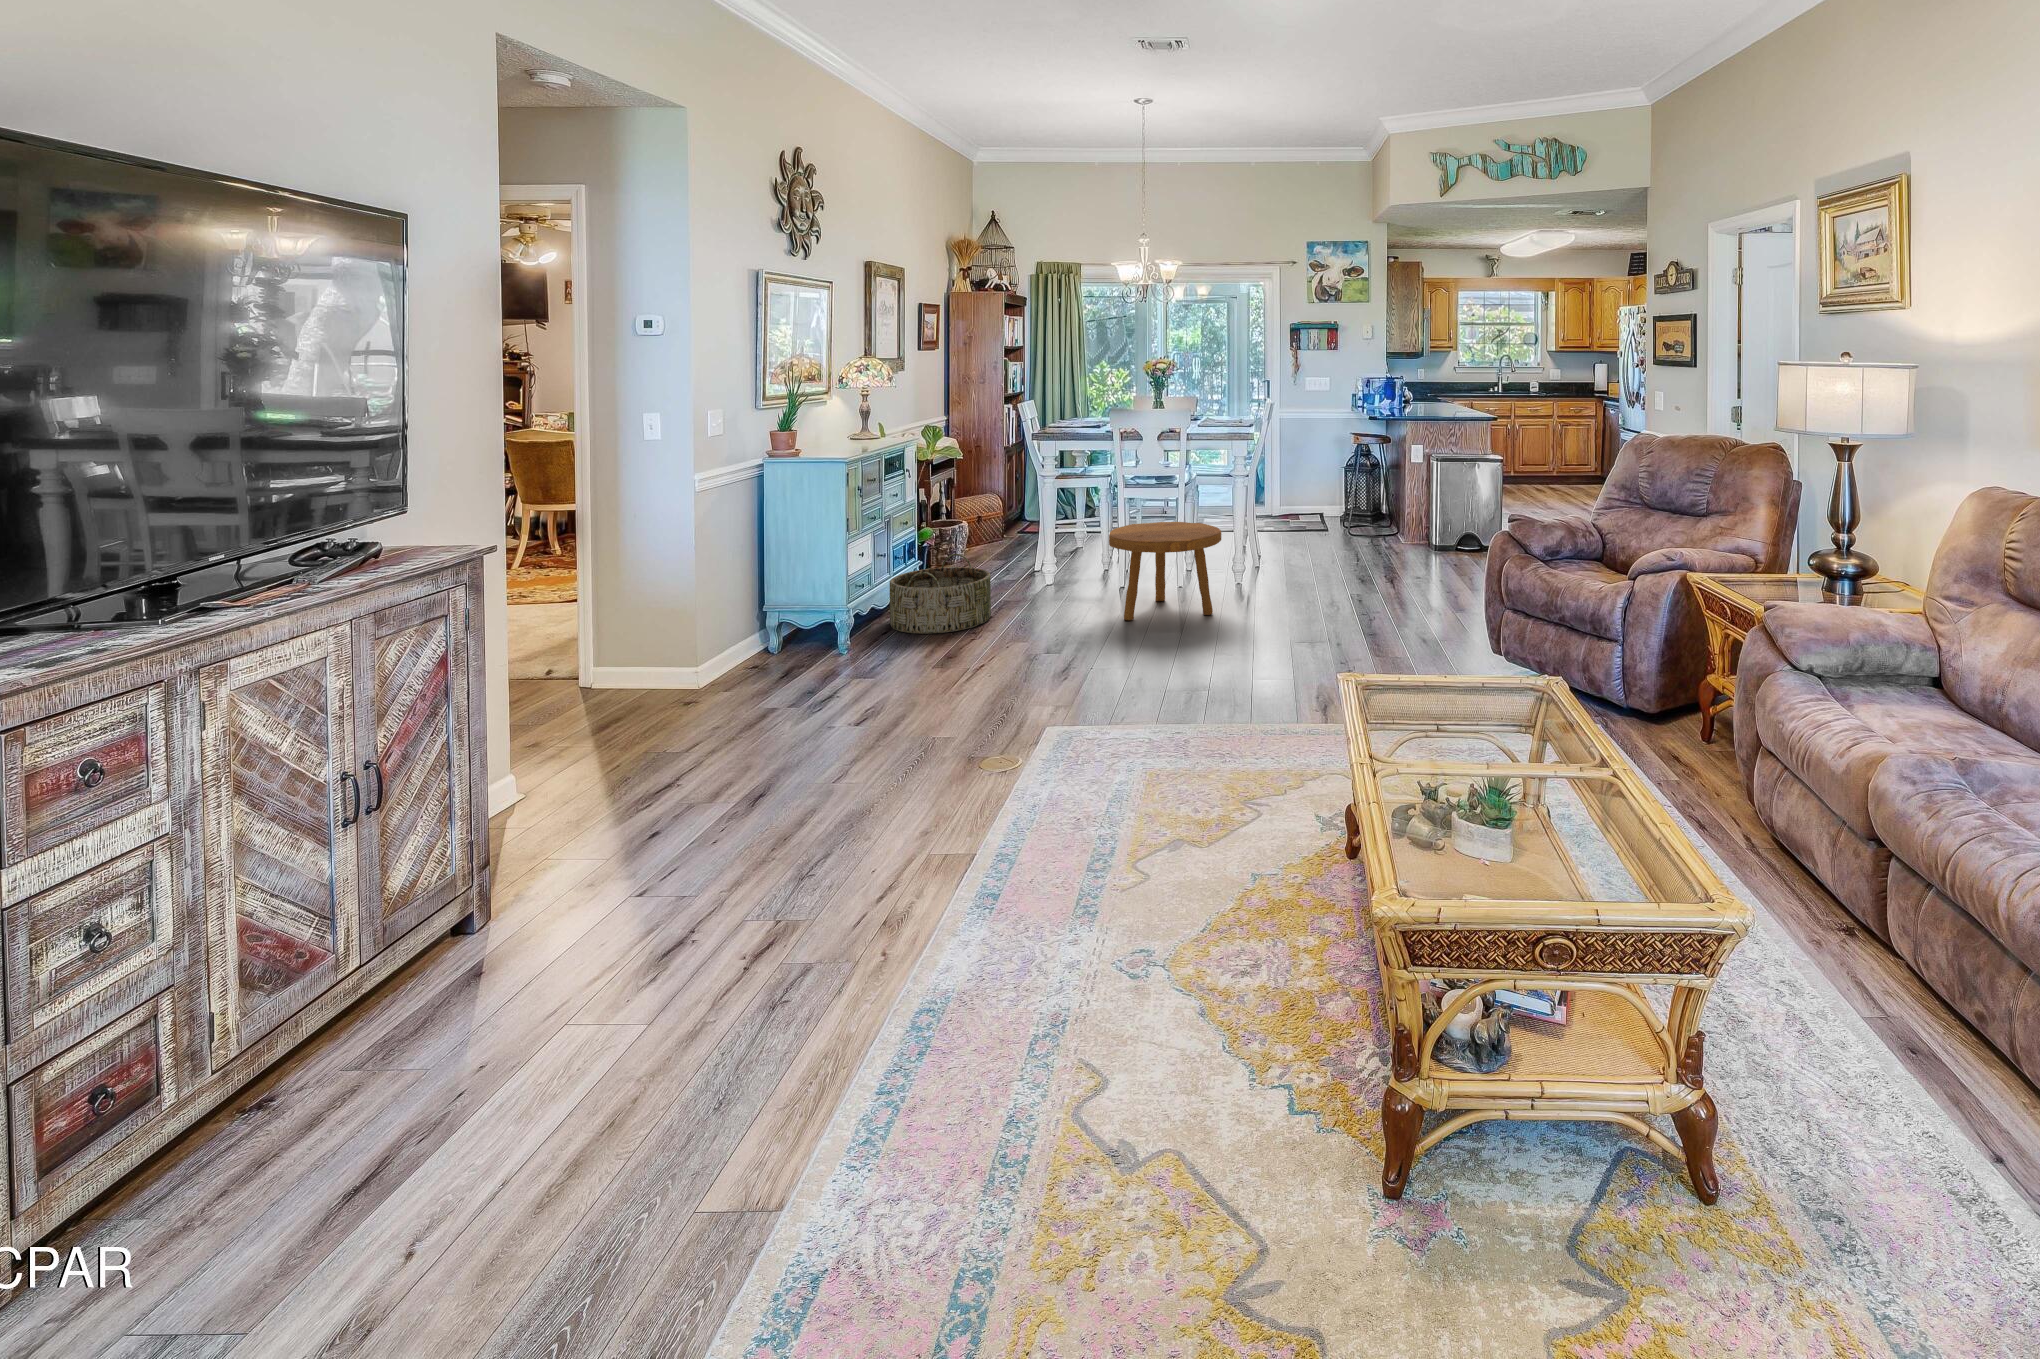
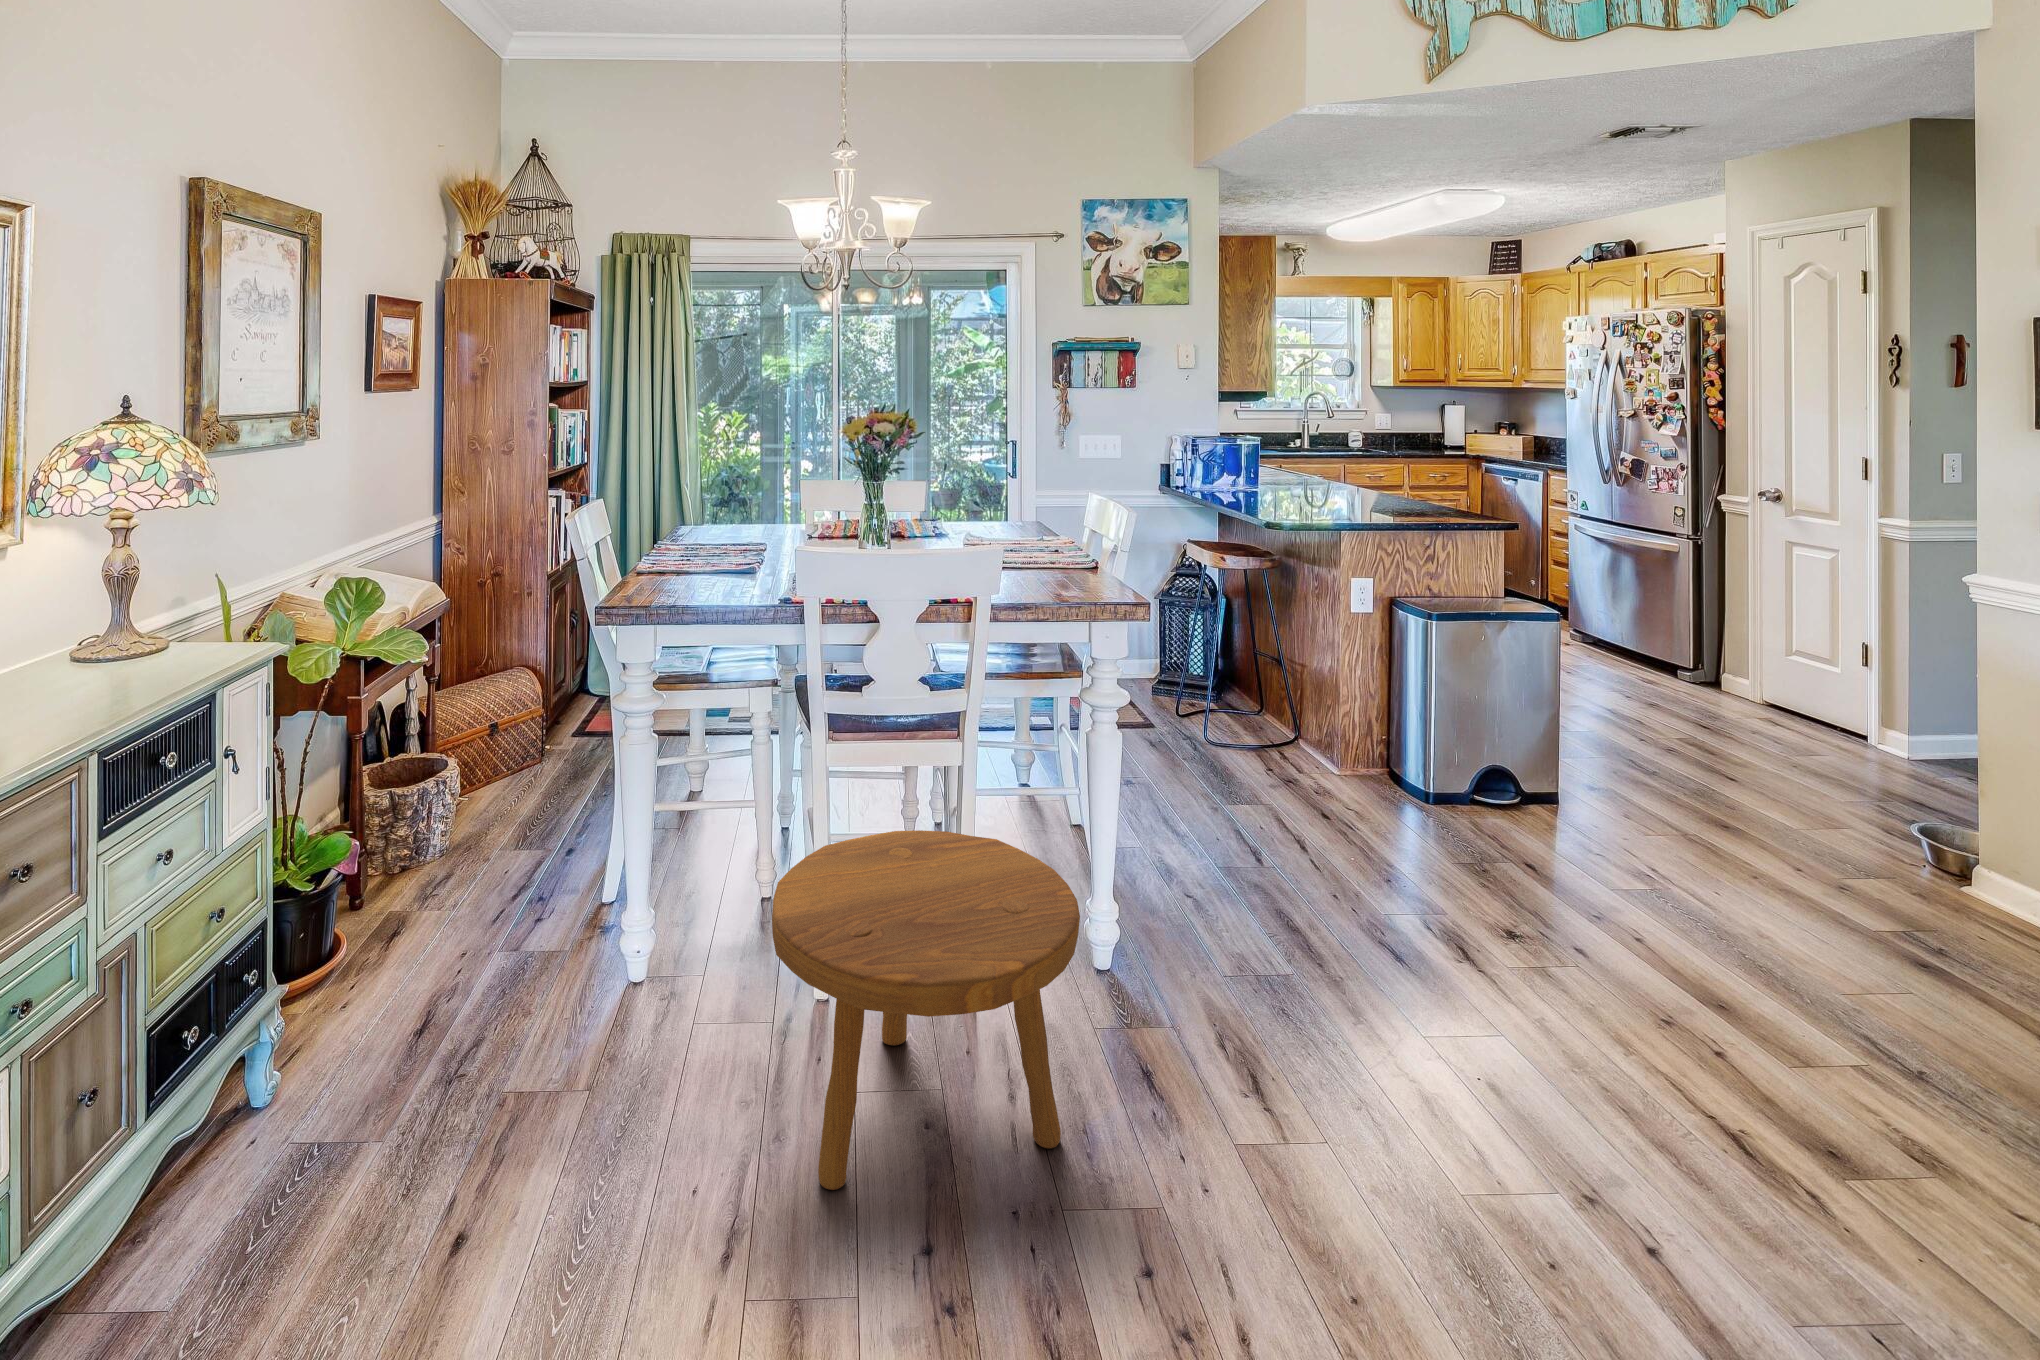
basket: present [890,554,991,634] -> none [122,946,441,1302]

